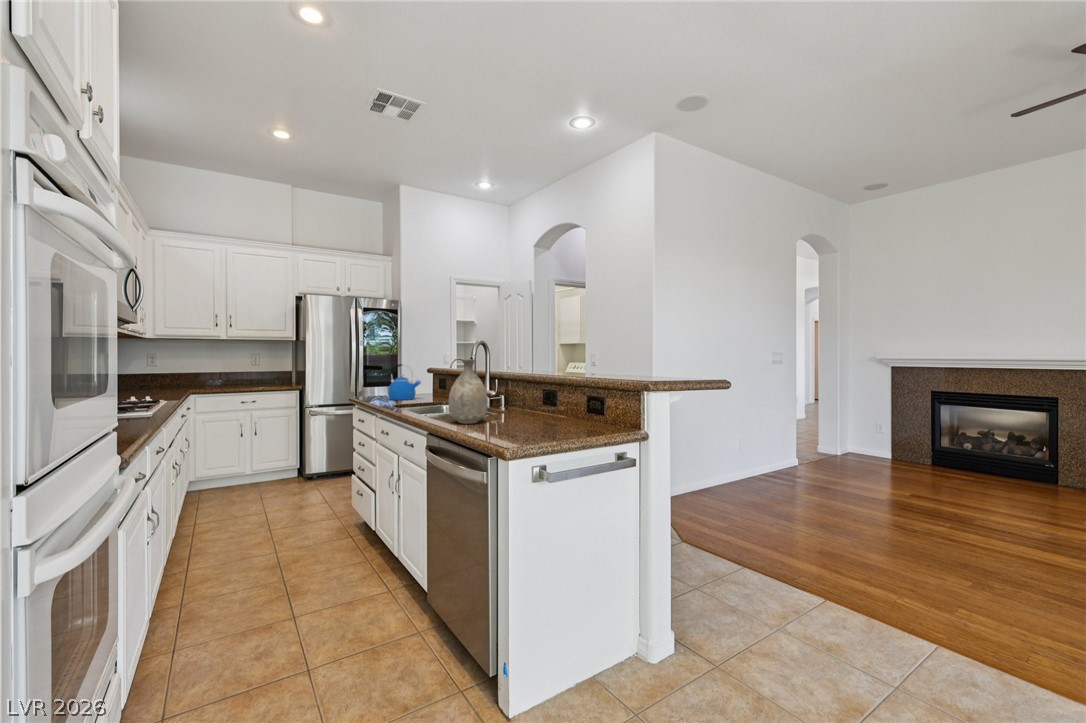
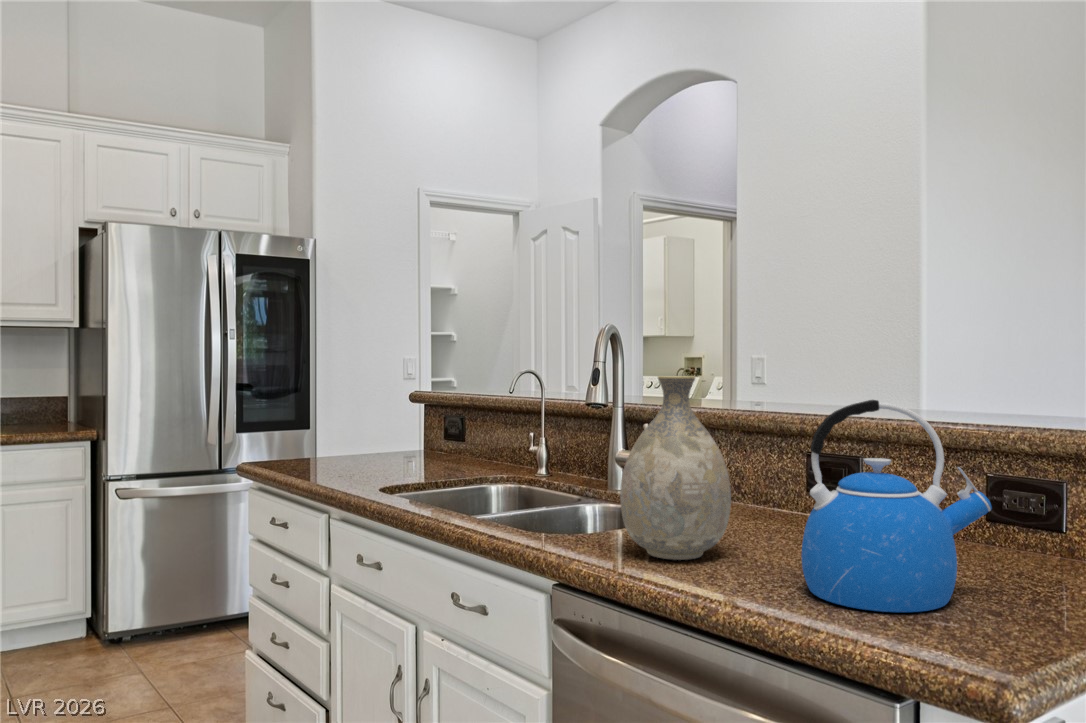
kettle: present [388,364,421,400] -> present [802,400,992,612]

